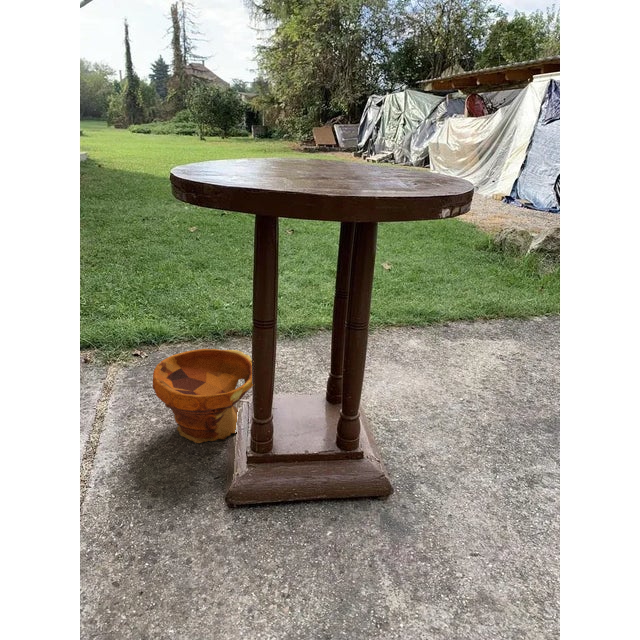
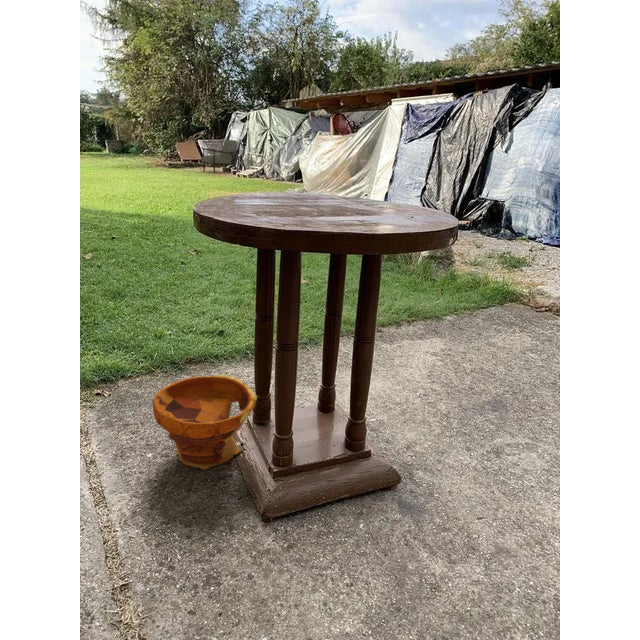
chair: none [333,124,370,159] -> present [201,140,237,173]

